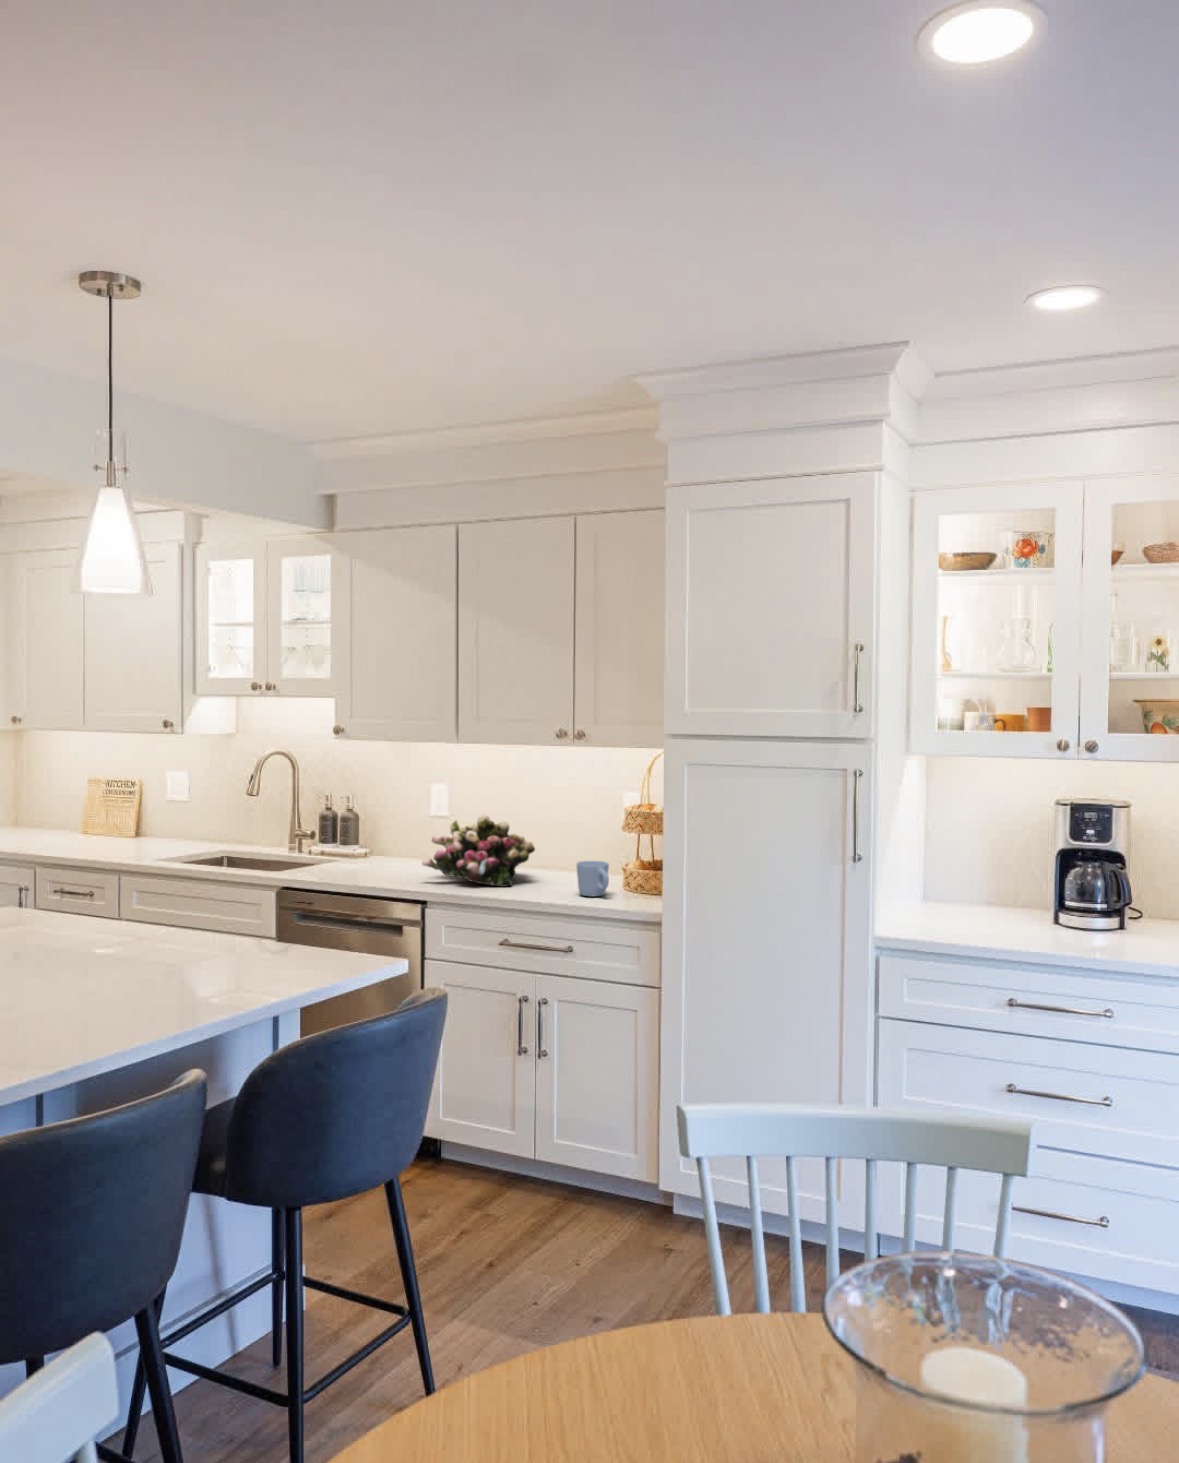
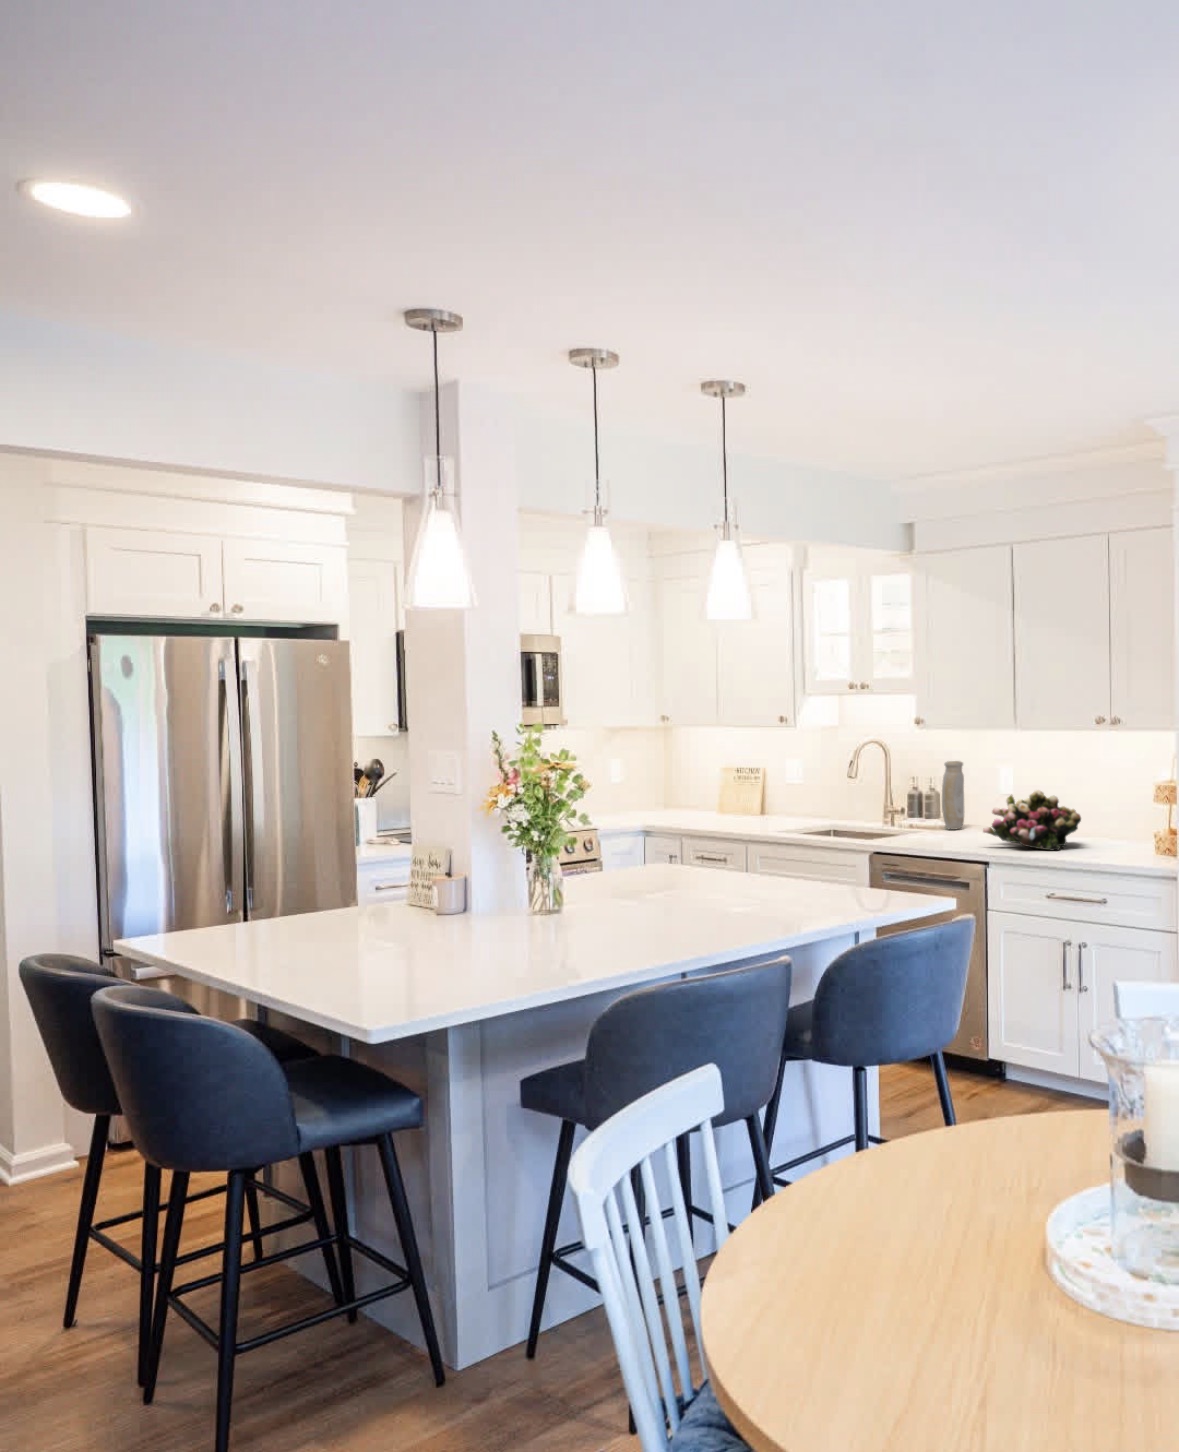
vase: none [361,778,387,856] -> present [942,761,964,830]
mug: present [577,861,609,897] -> none [1110,828,1139,858]

